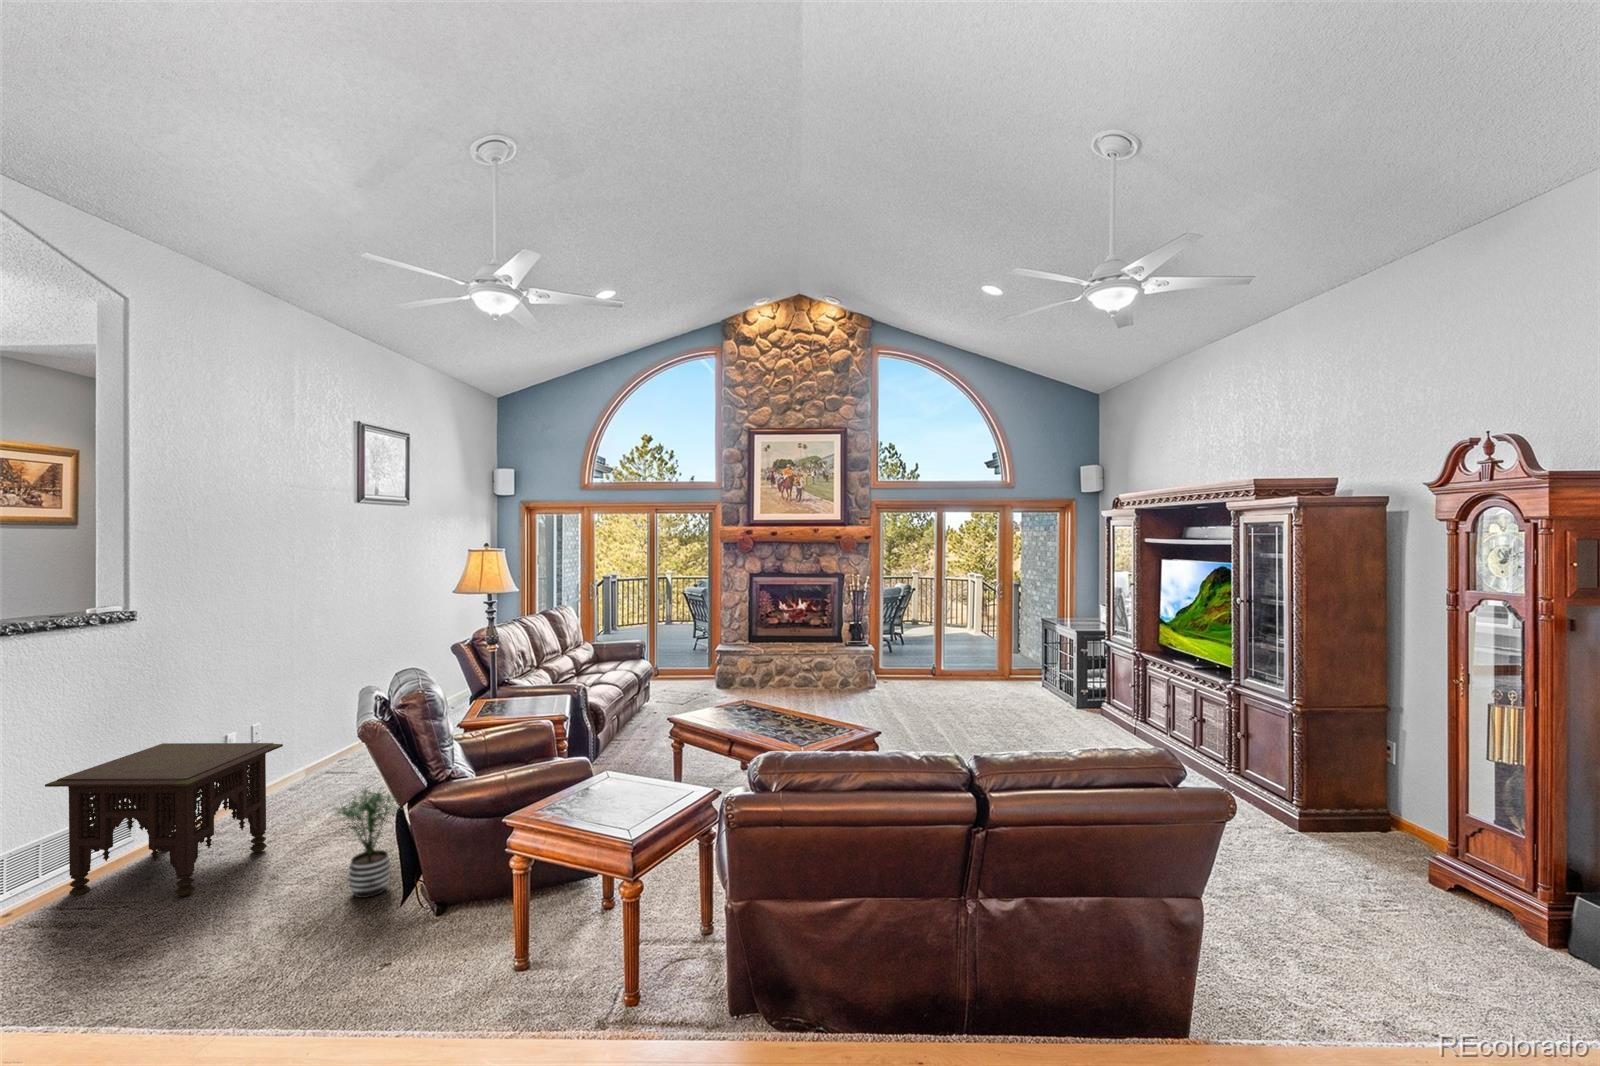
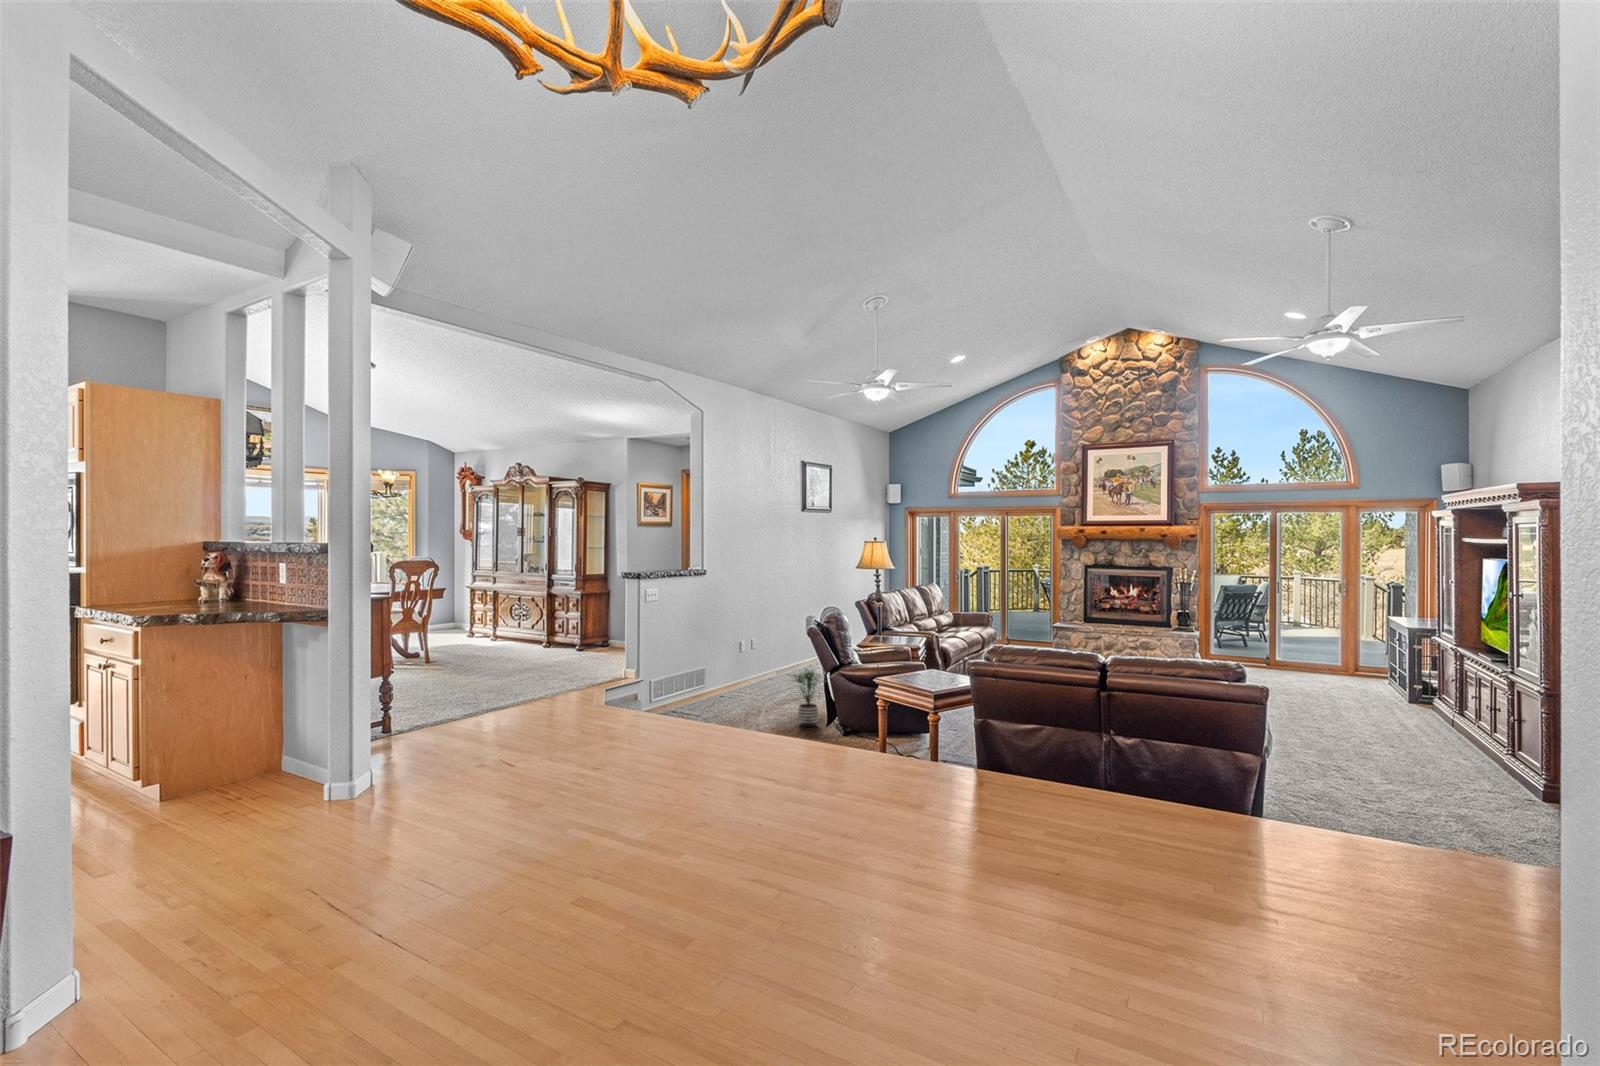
side table: present [45,743,283,896] -> none [669,640,765,713]

